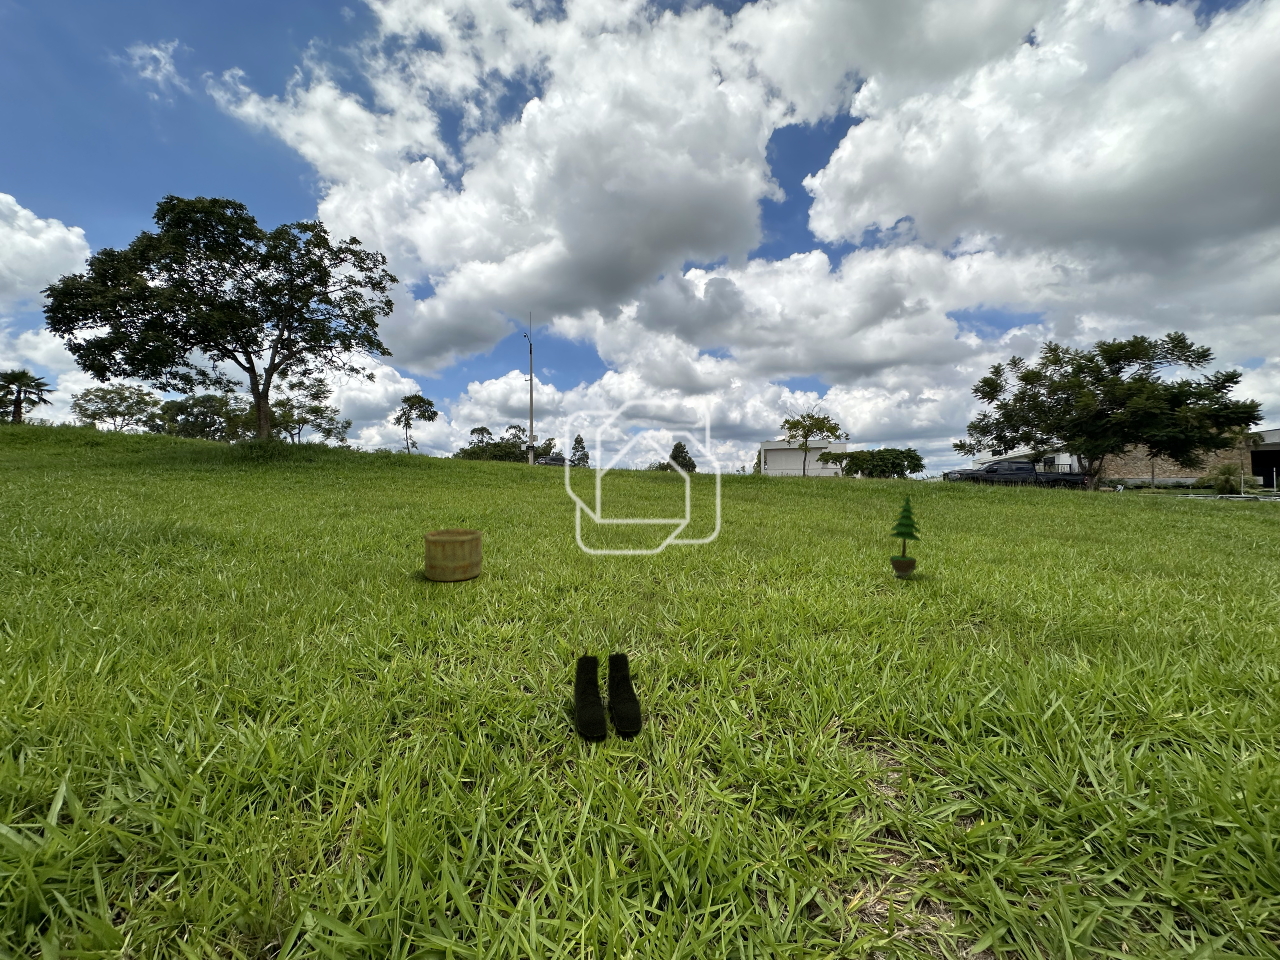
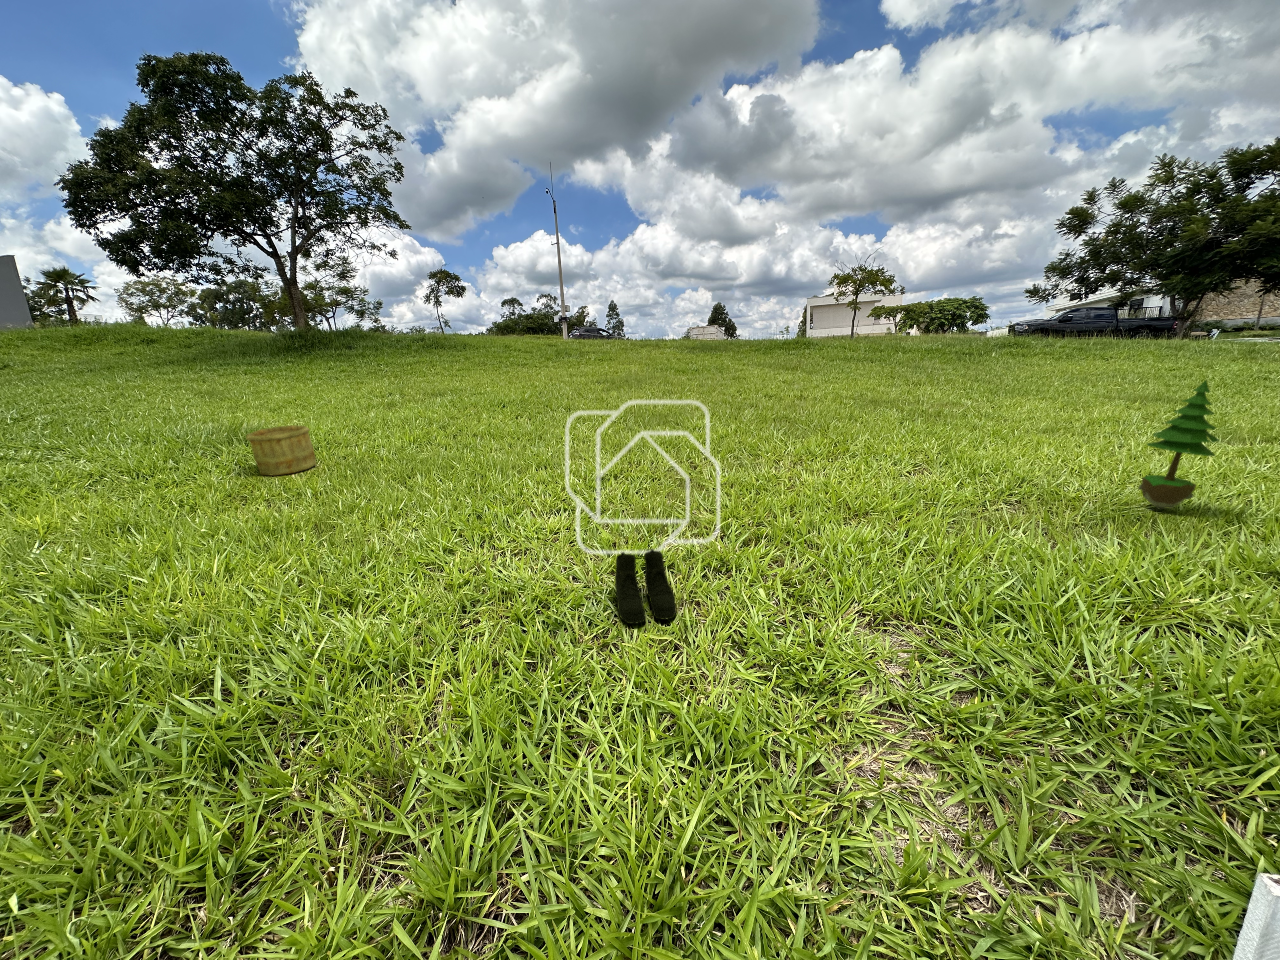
potted tree: present [889,496,920,577] -> present [1138,380,1219,510]
wooden bucket: present [423,528,483,581] -> present [246,425,316,475]

